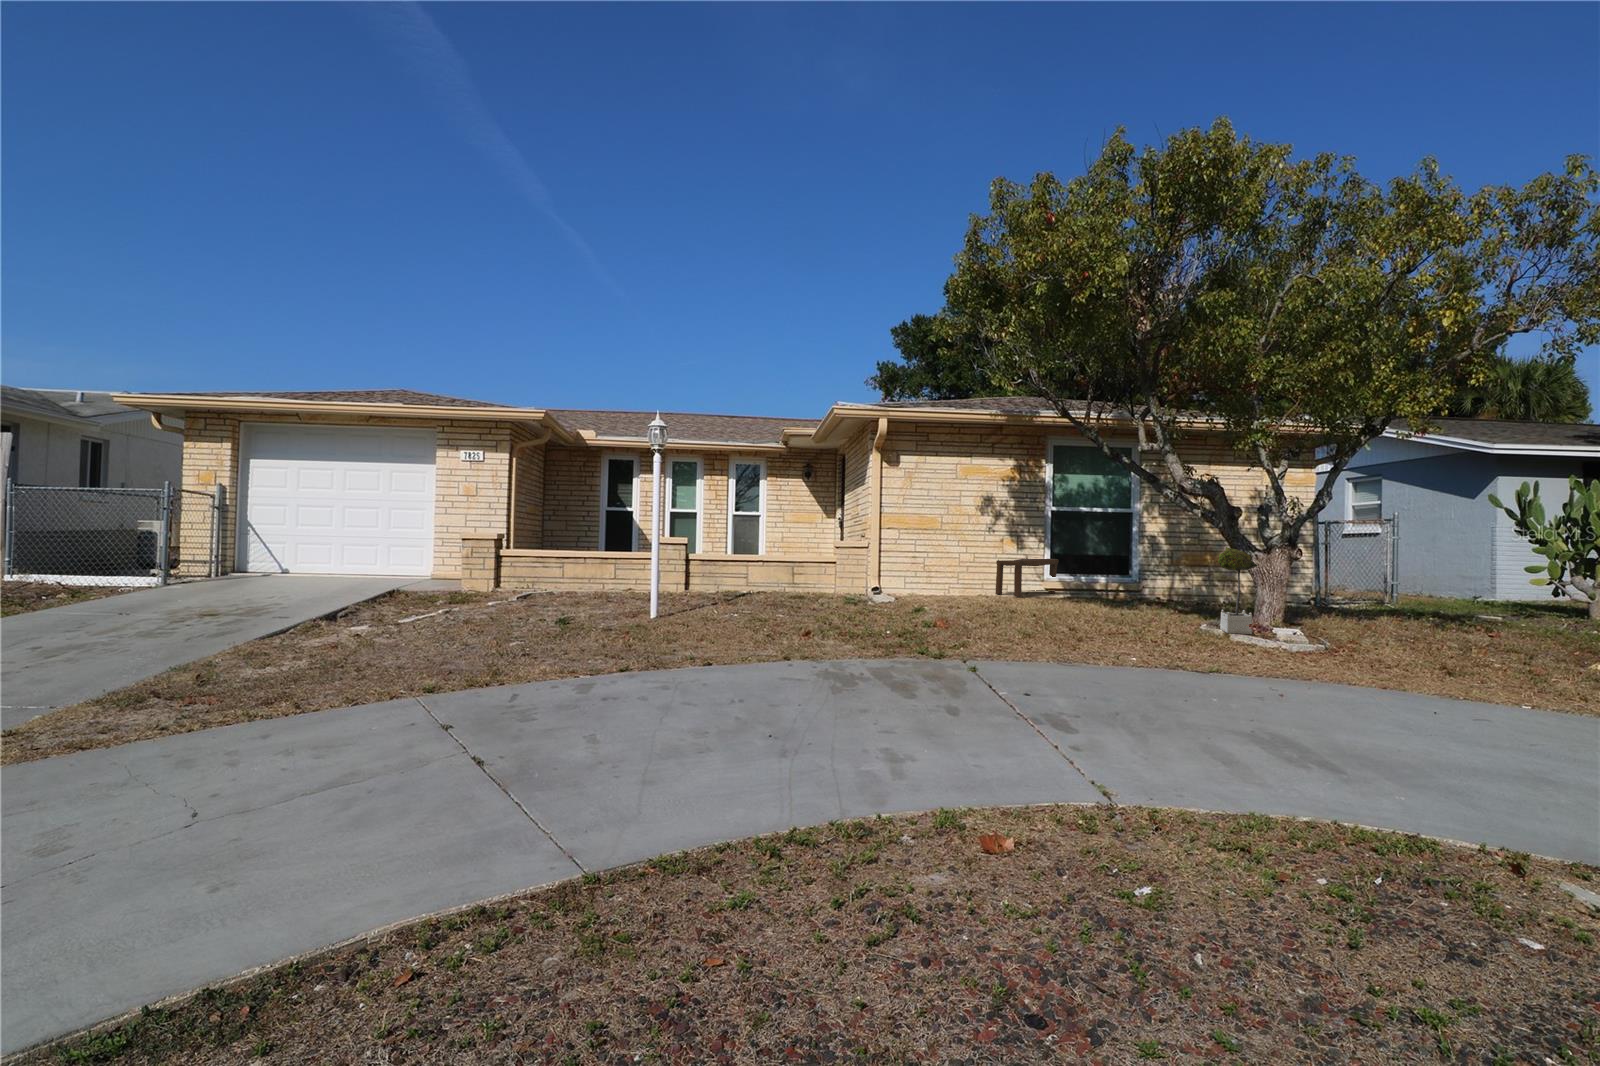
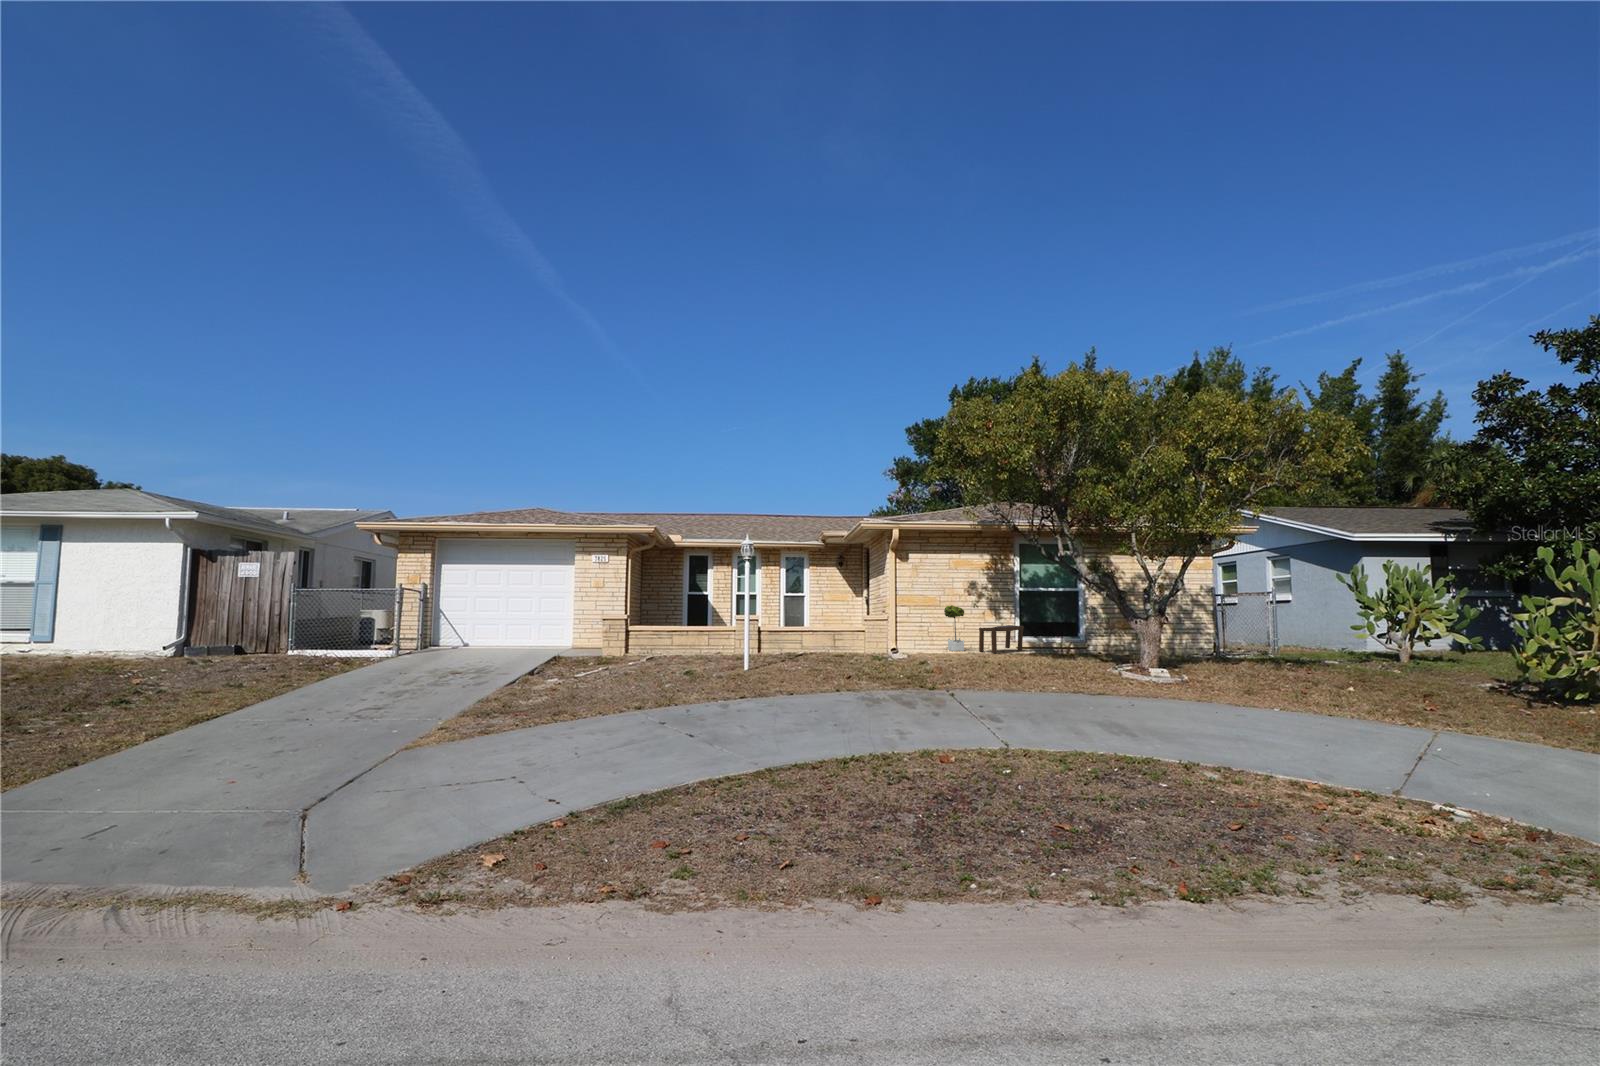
potted tree: present [1218,547,1257,634] -> present [944,605,964,651]

